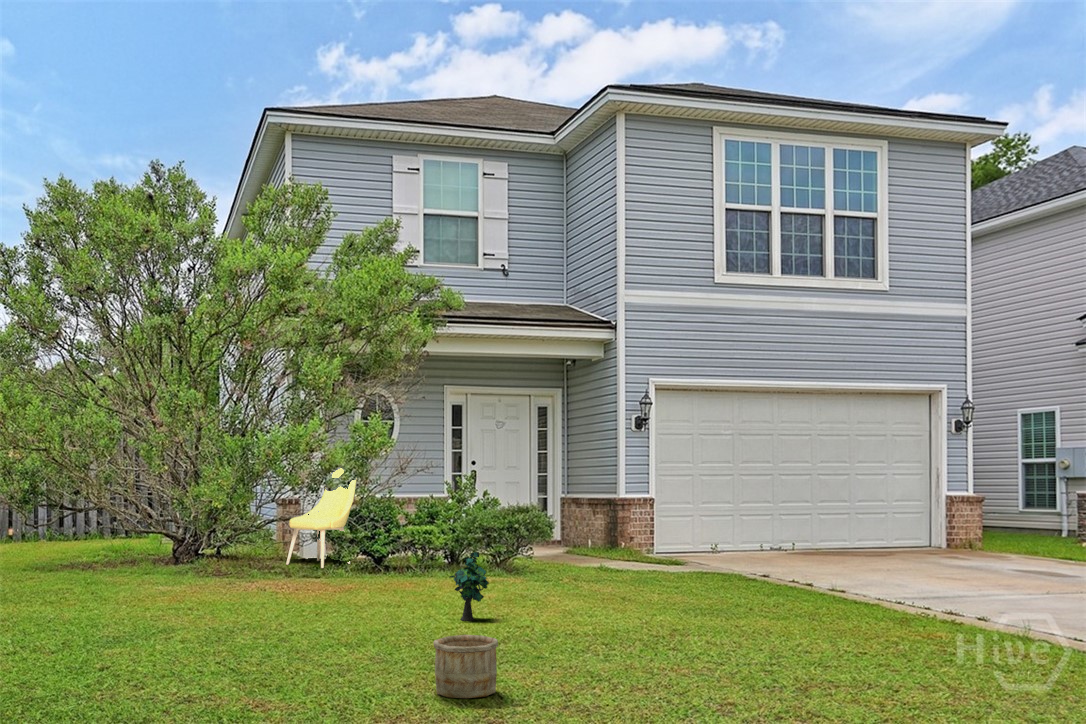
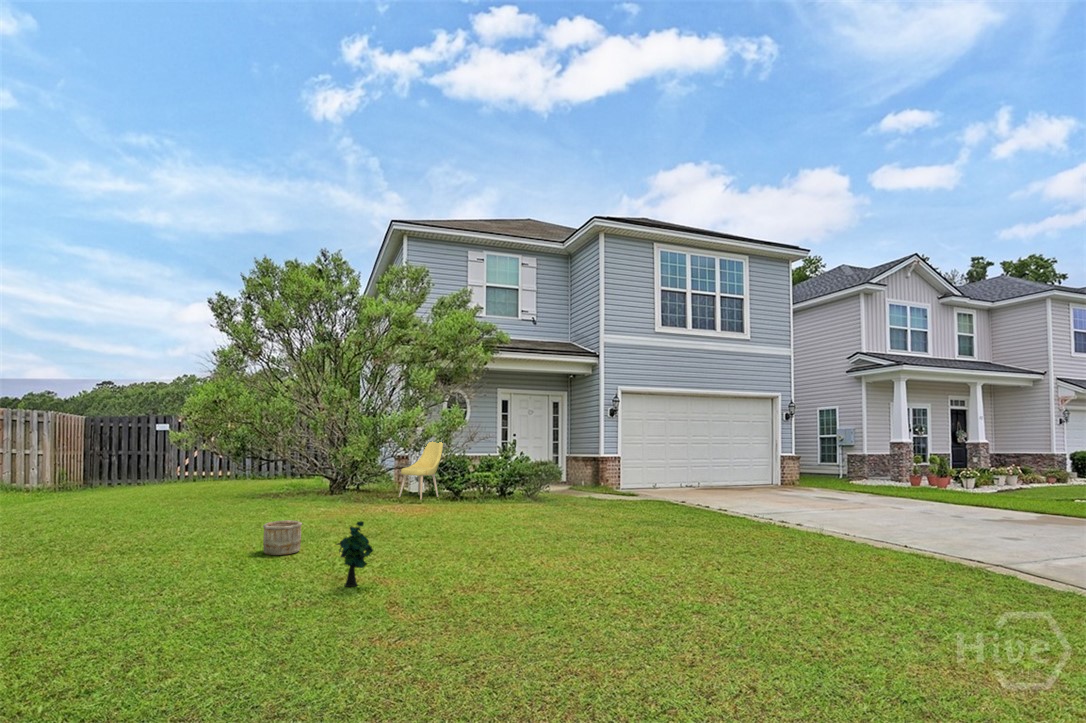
decorative plant: present [450,552,489,621] -> present [336,521,373,587]
wooden bucket: present [433,635,498,698] -> present [263,520,302,555]

